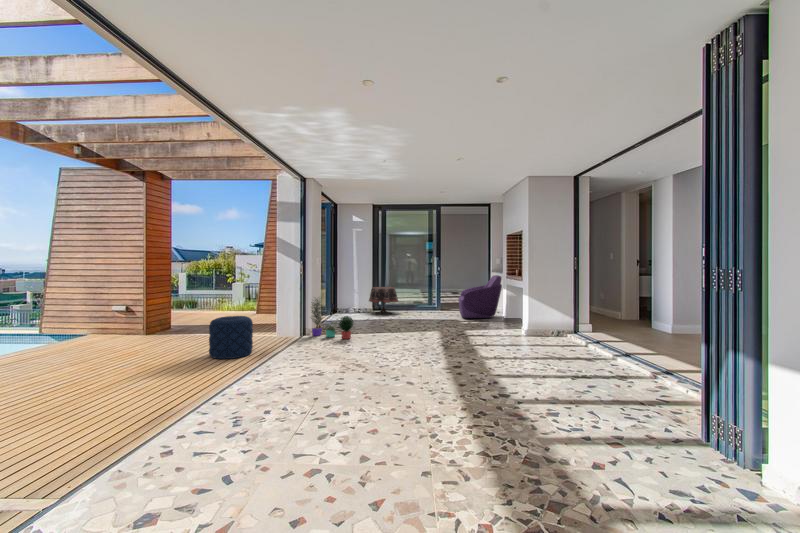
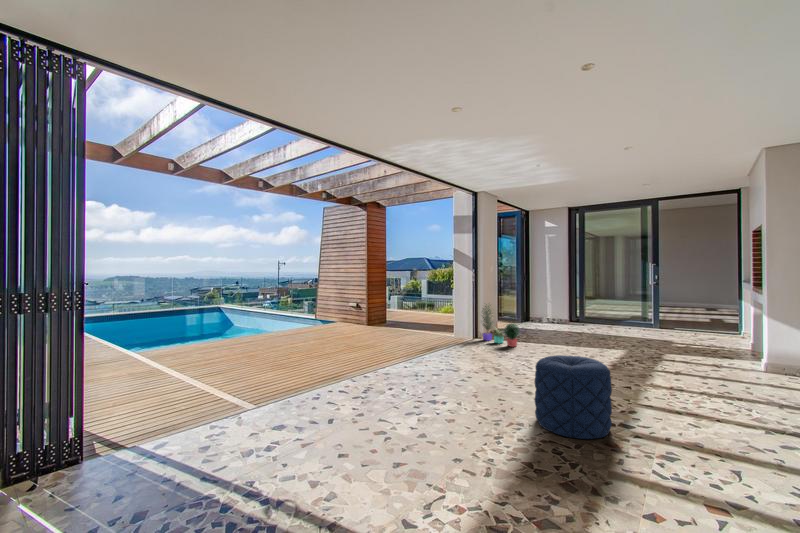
armchair: present [459,275,502,319] -> none [679,285,751,342]
side table: present [369,287,398,314] -> none [564,296,599,326]
pouf: present [209,316,253,359] -> present [534,355,612,439]

